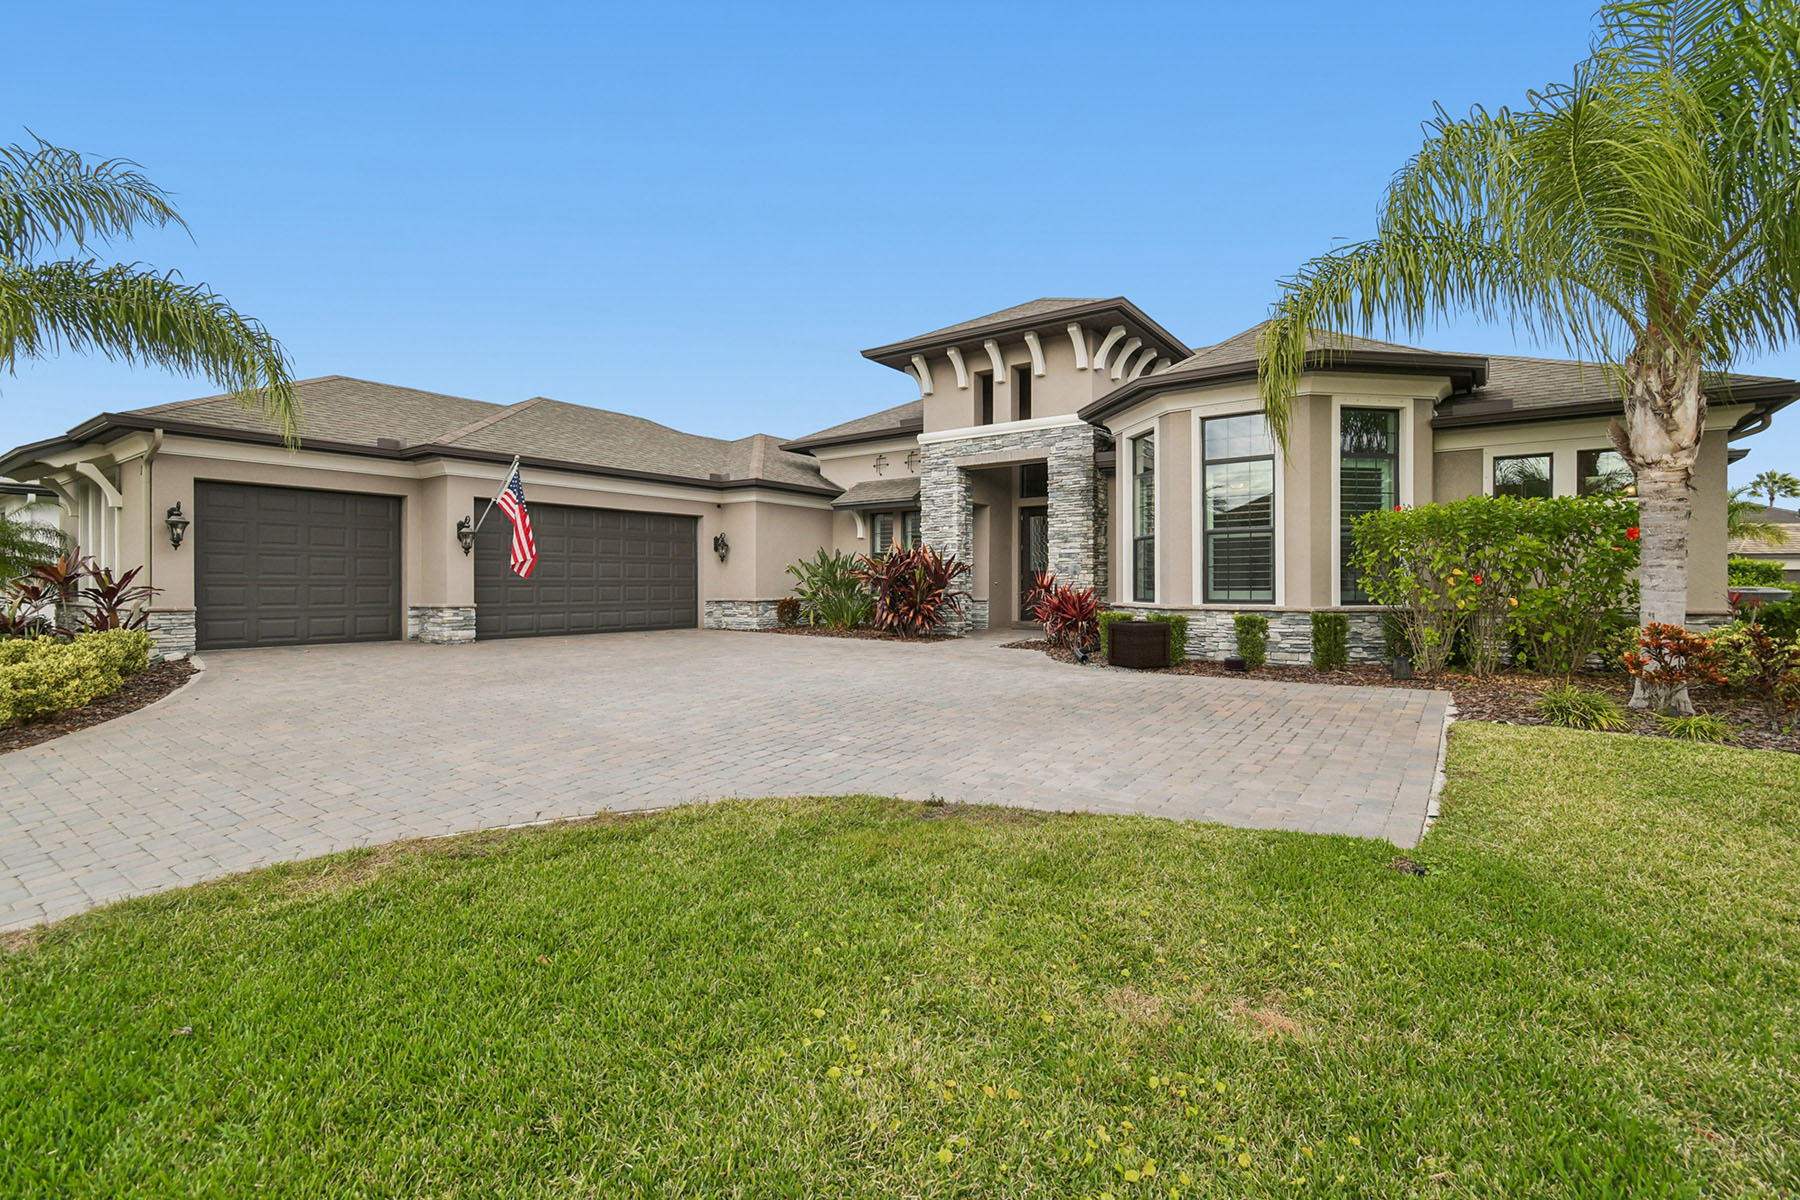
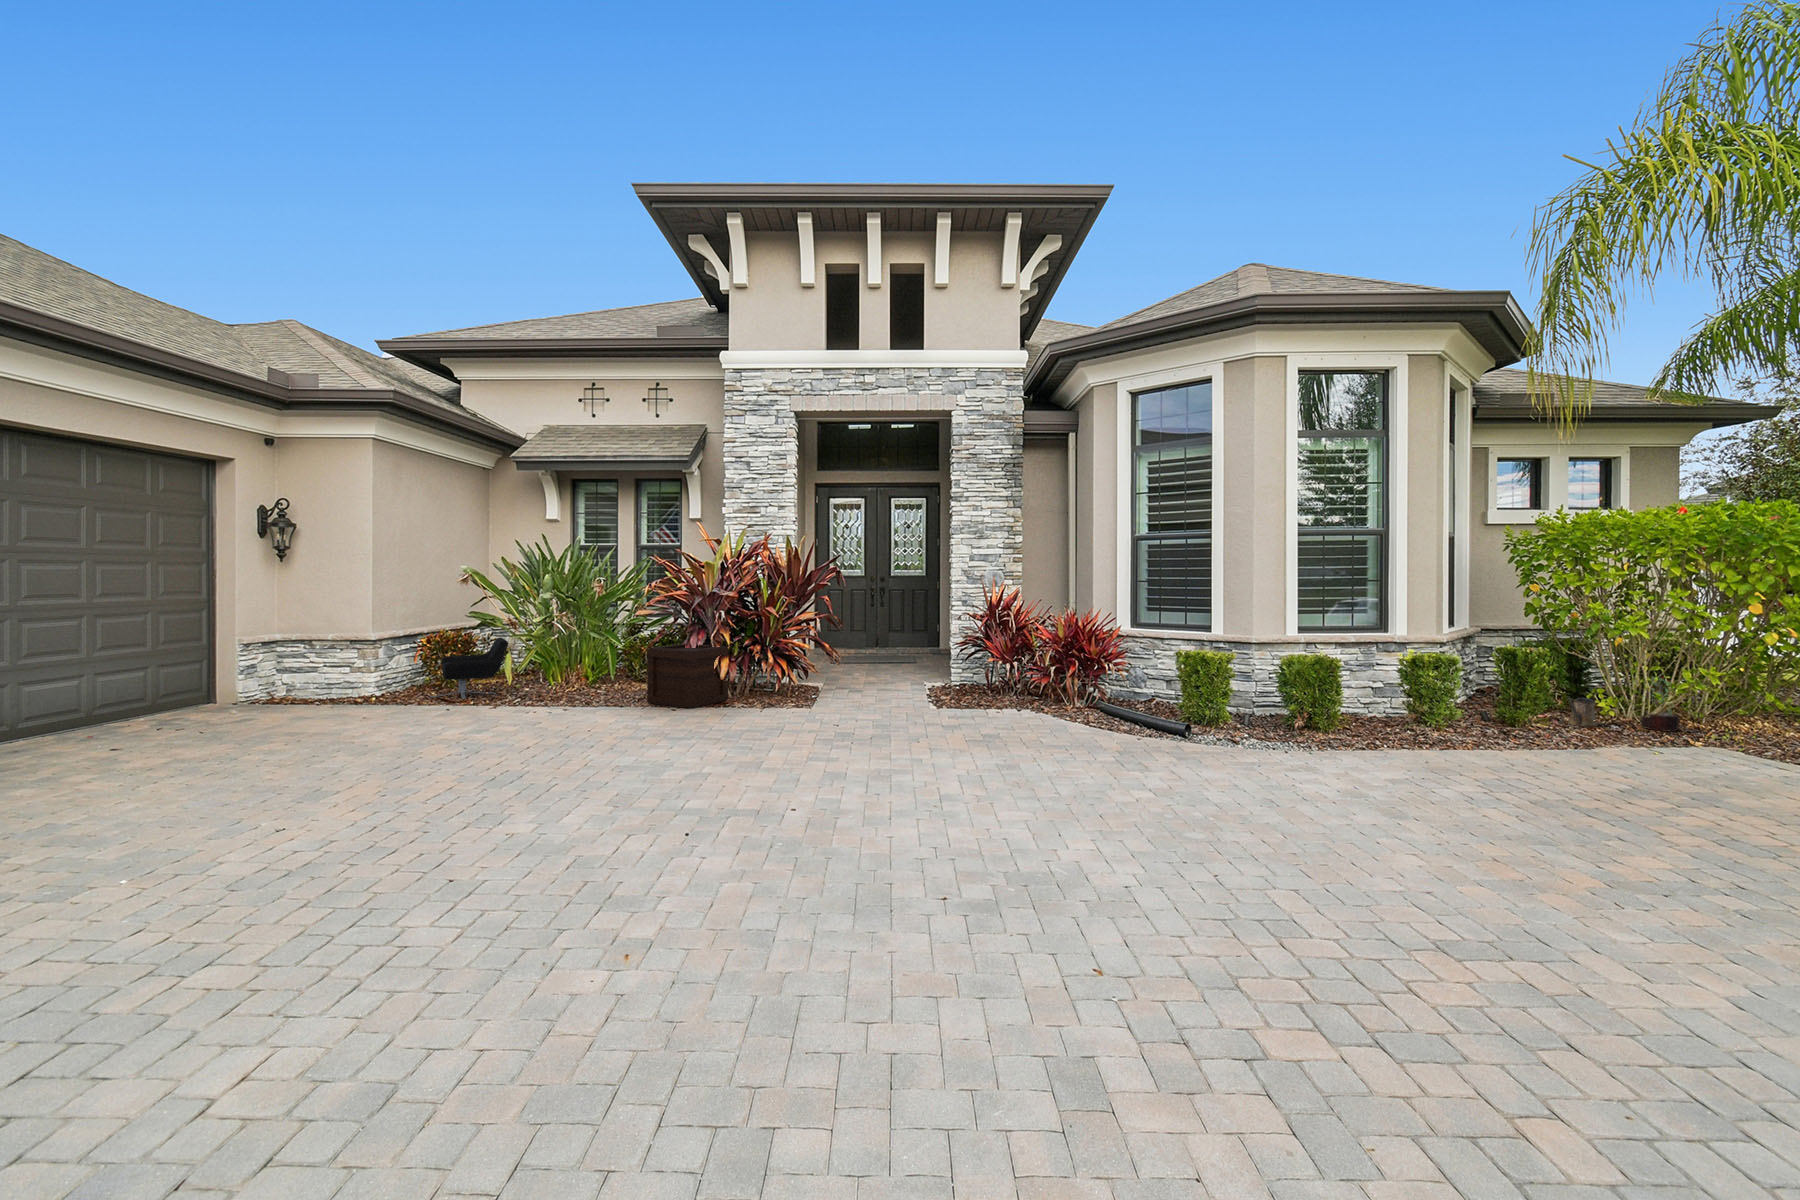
lounge chair: none [774,602,810,632] -> present [430,638,508,699]
wooden crate: present [1108,620,1171,668] -> present [647,644,728,709]
decorative plant: present [1224,633,1247,671] -> present [1640,678,1680,732]

